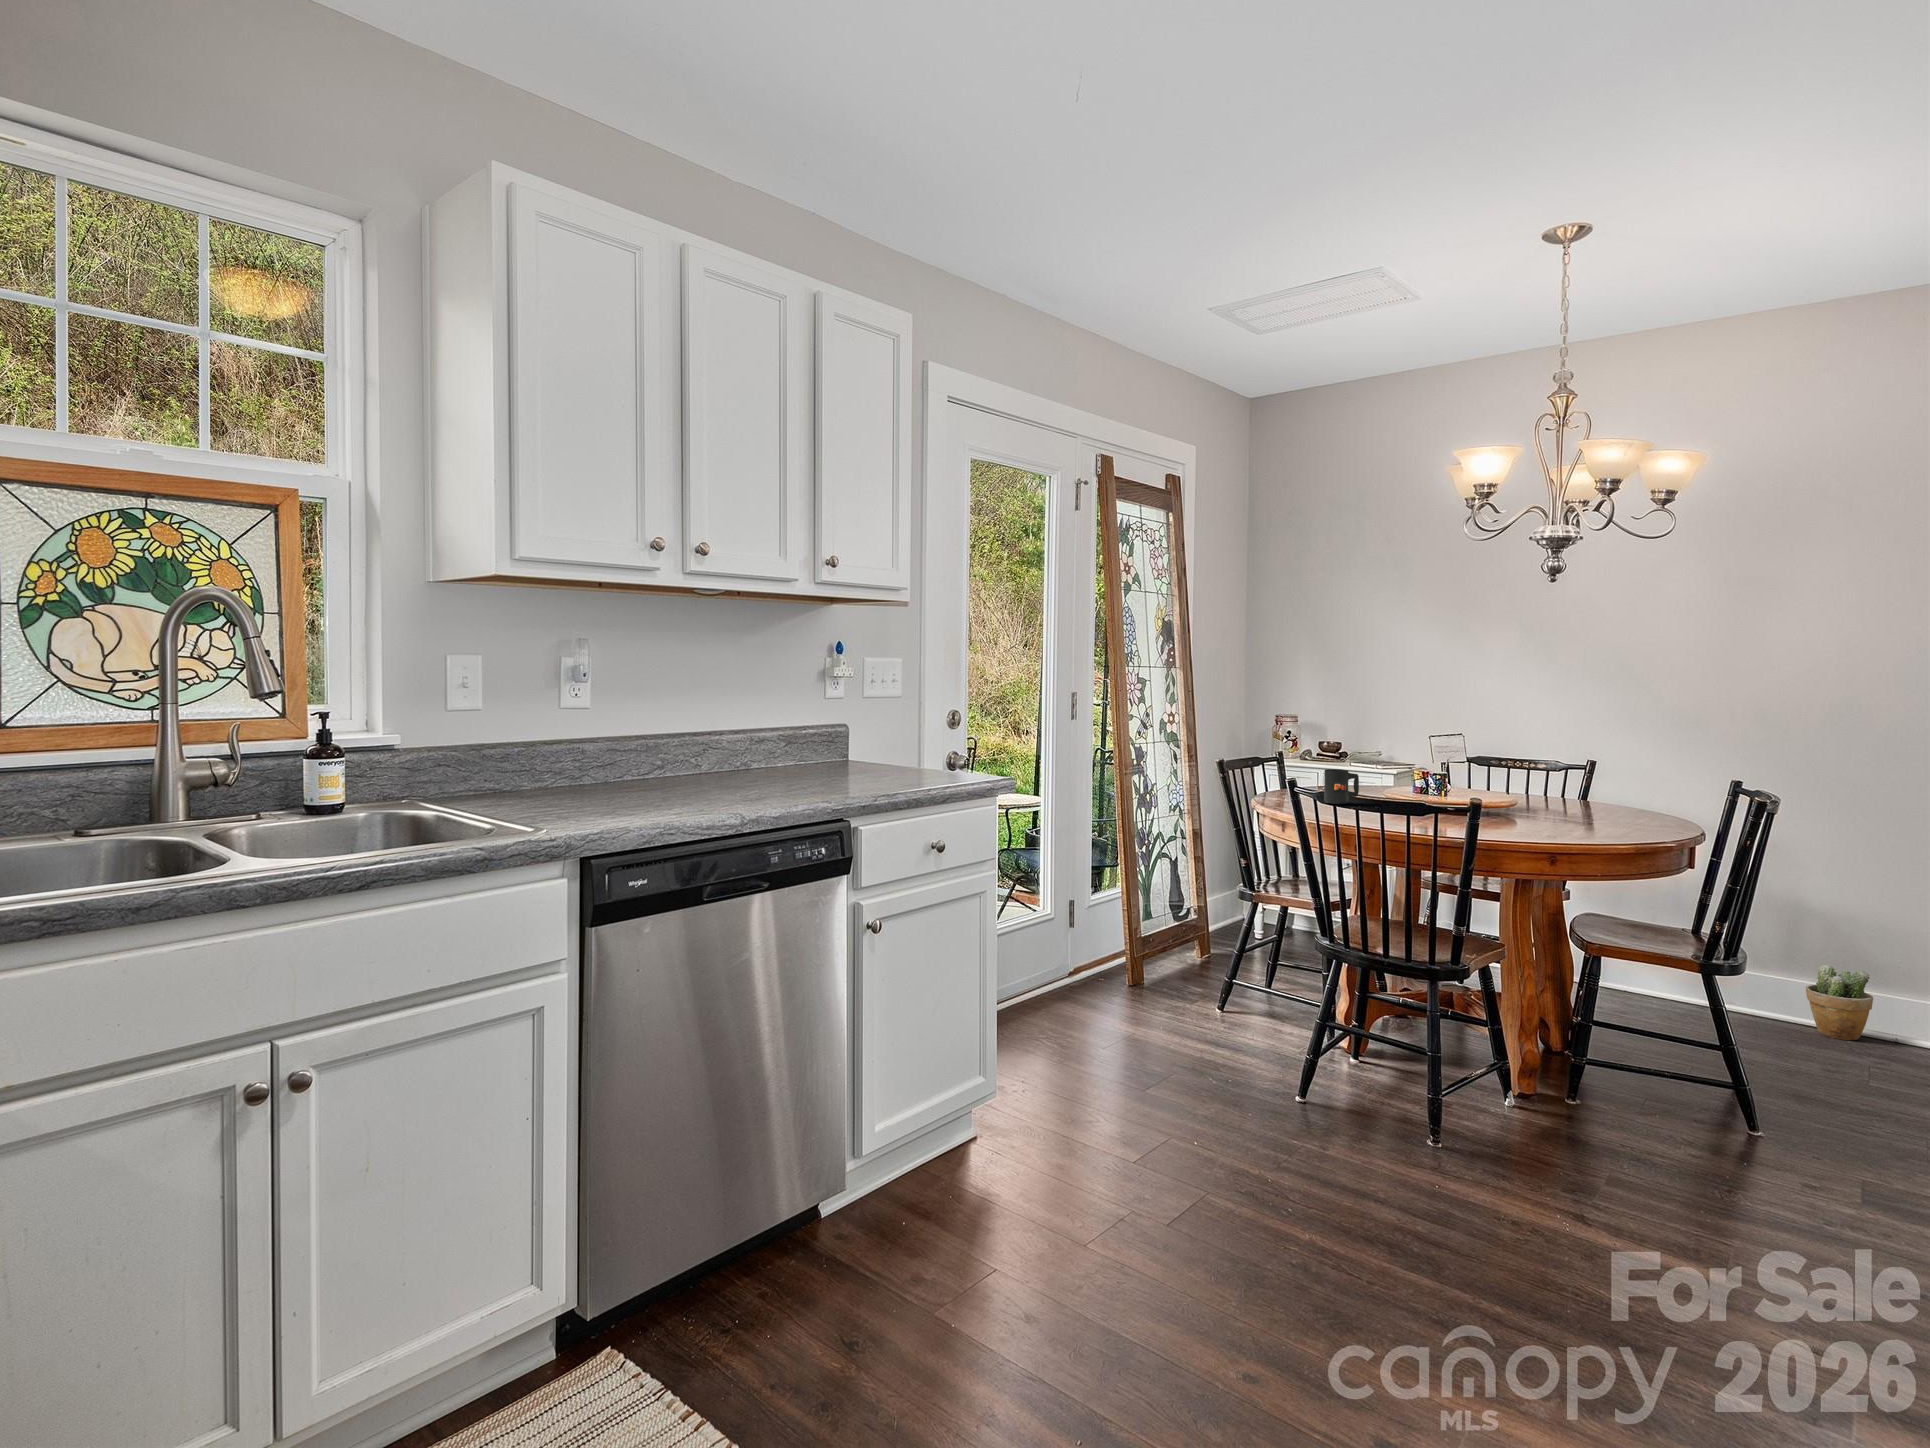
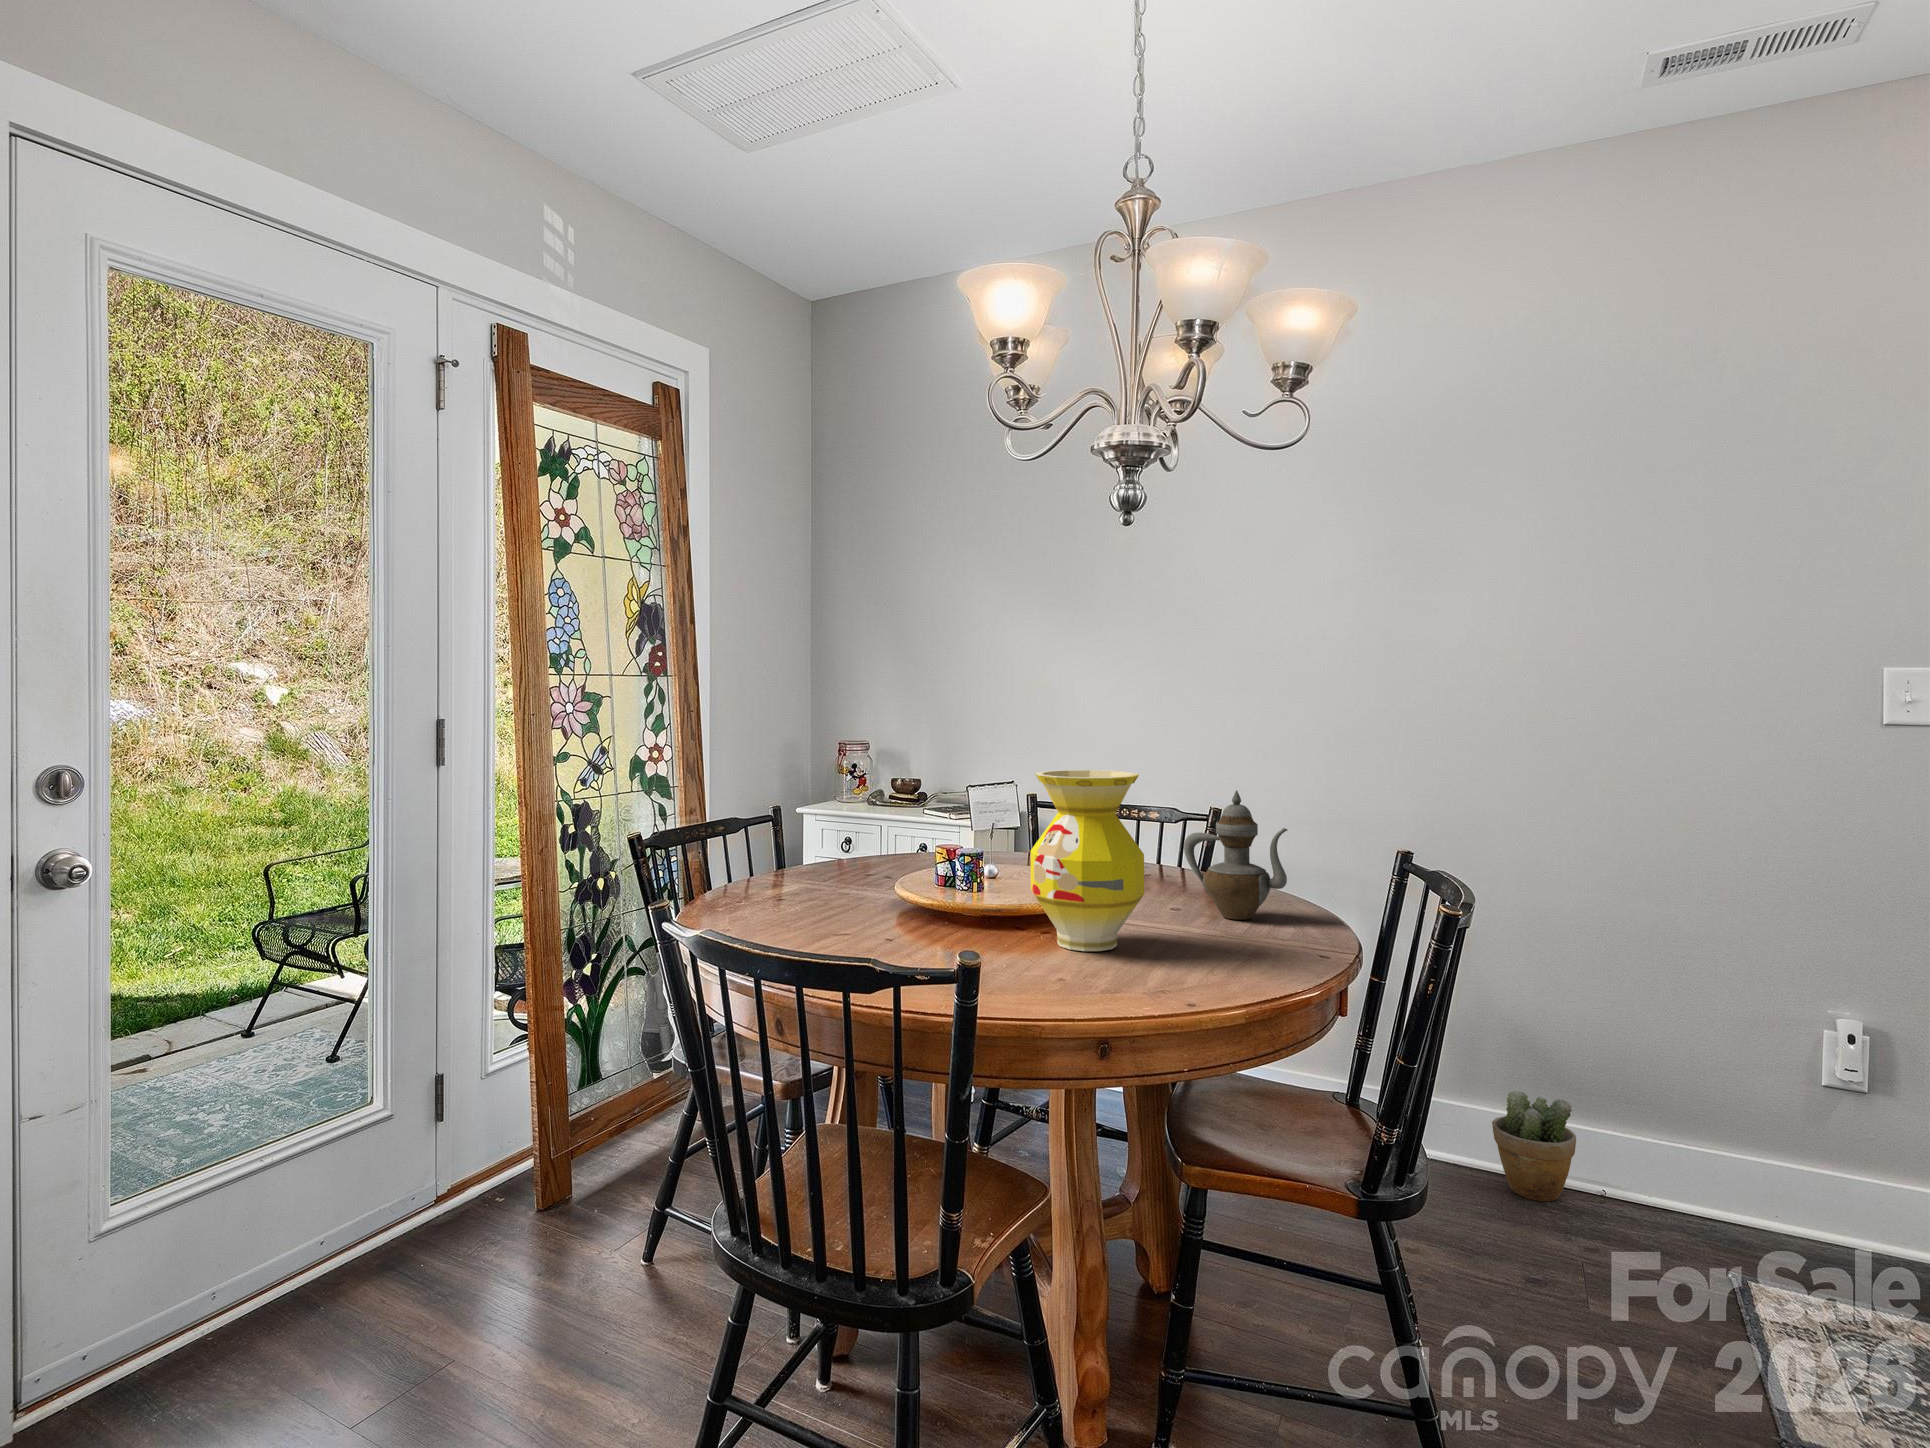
vase: none [1492,732,1566,833] -> present [1031,770,1144,951]
teapot: none [1582,746,1657,825] -> present [1184,790,1287,920]
mug: present [1324,769,1359,804] -> none [807,834,862,893]

